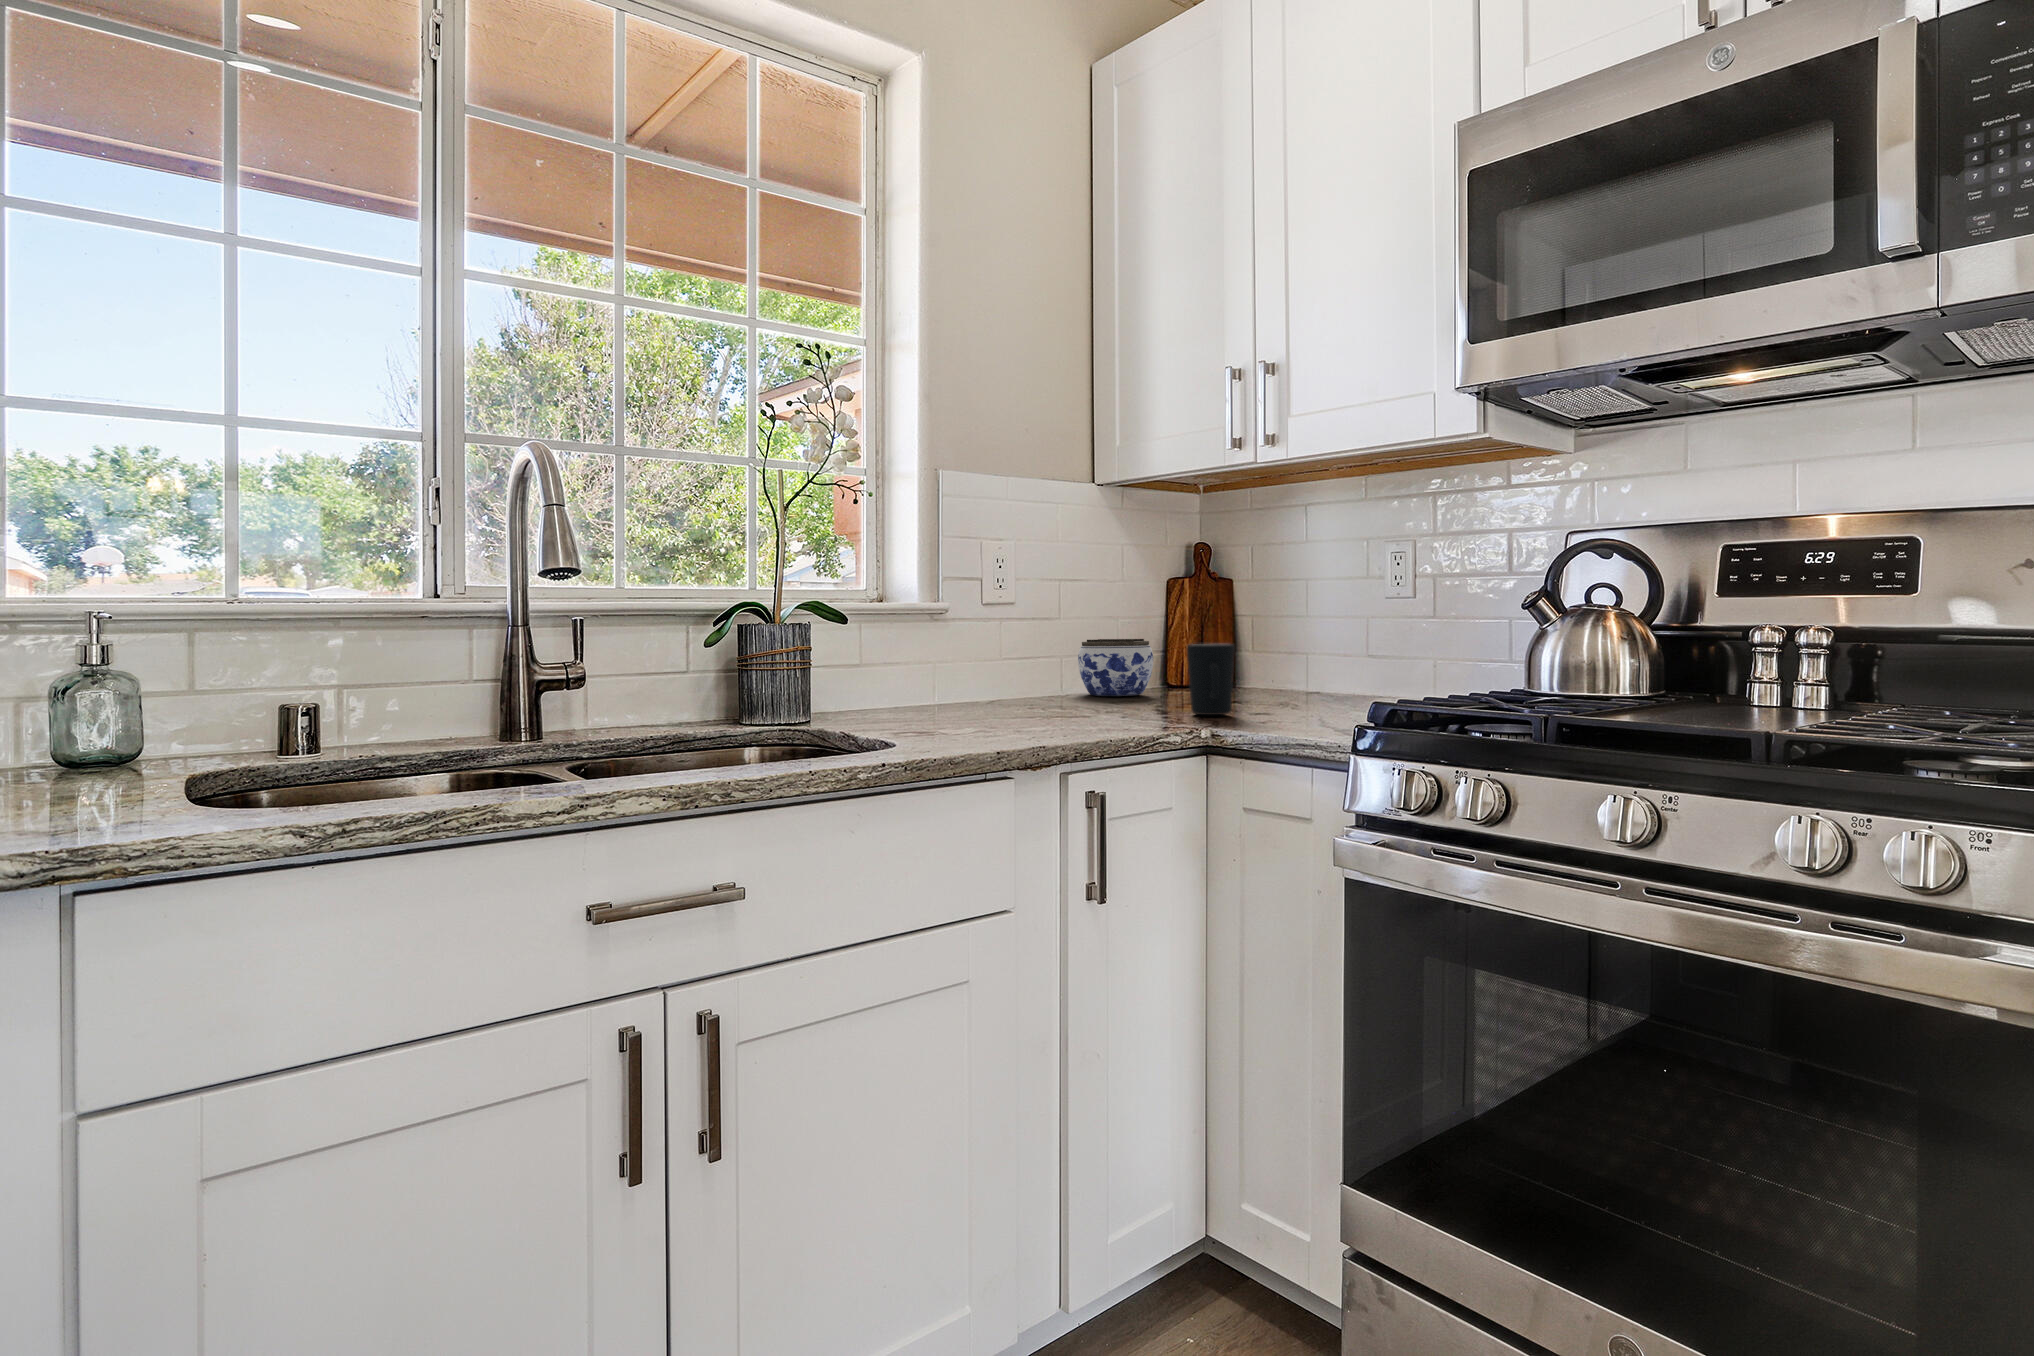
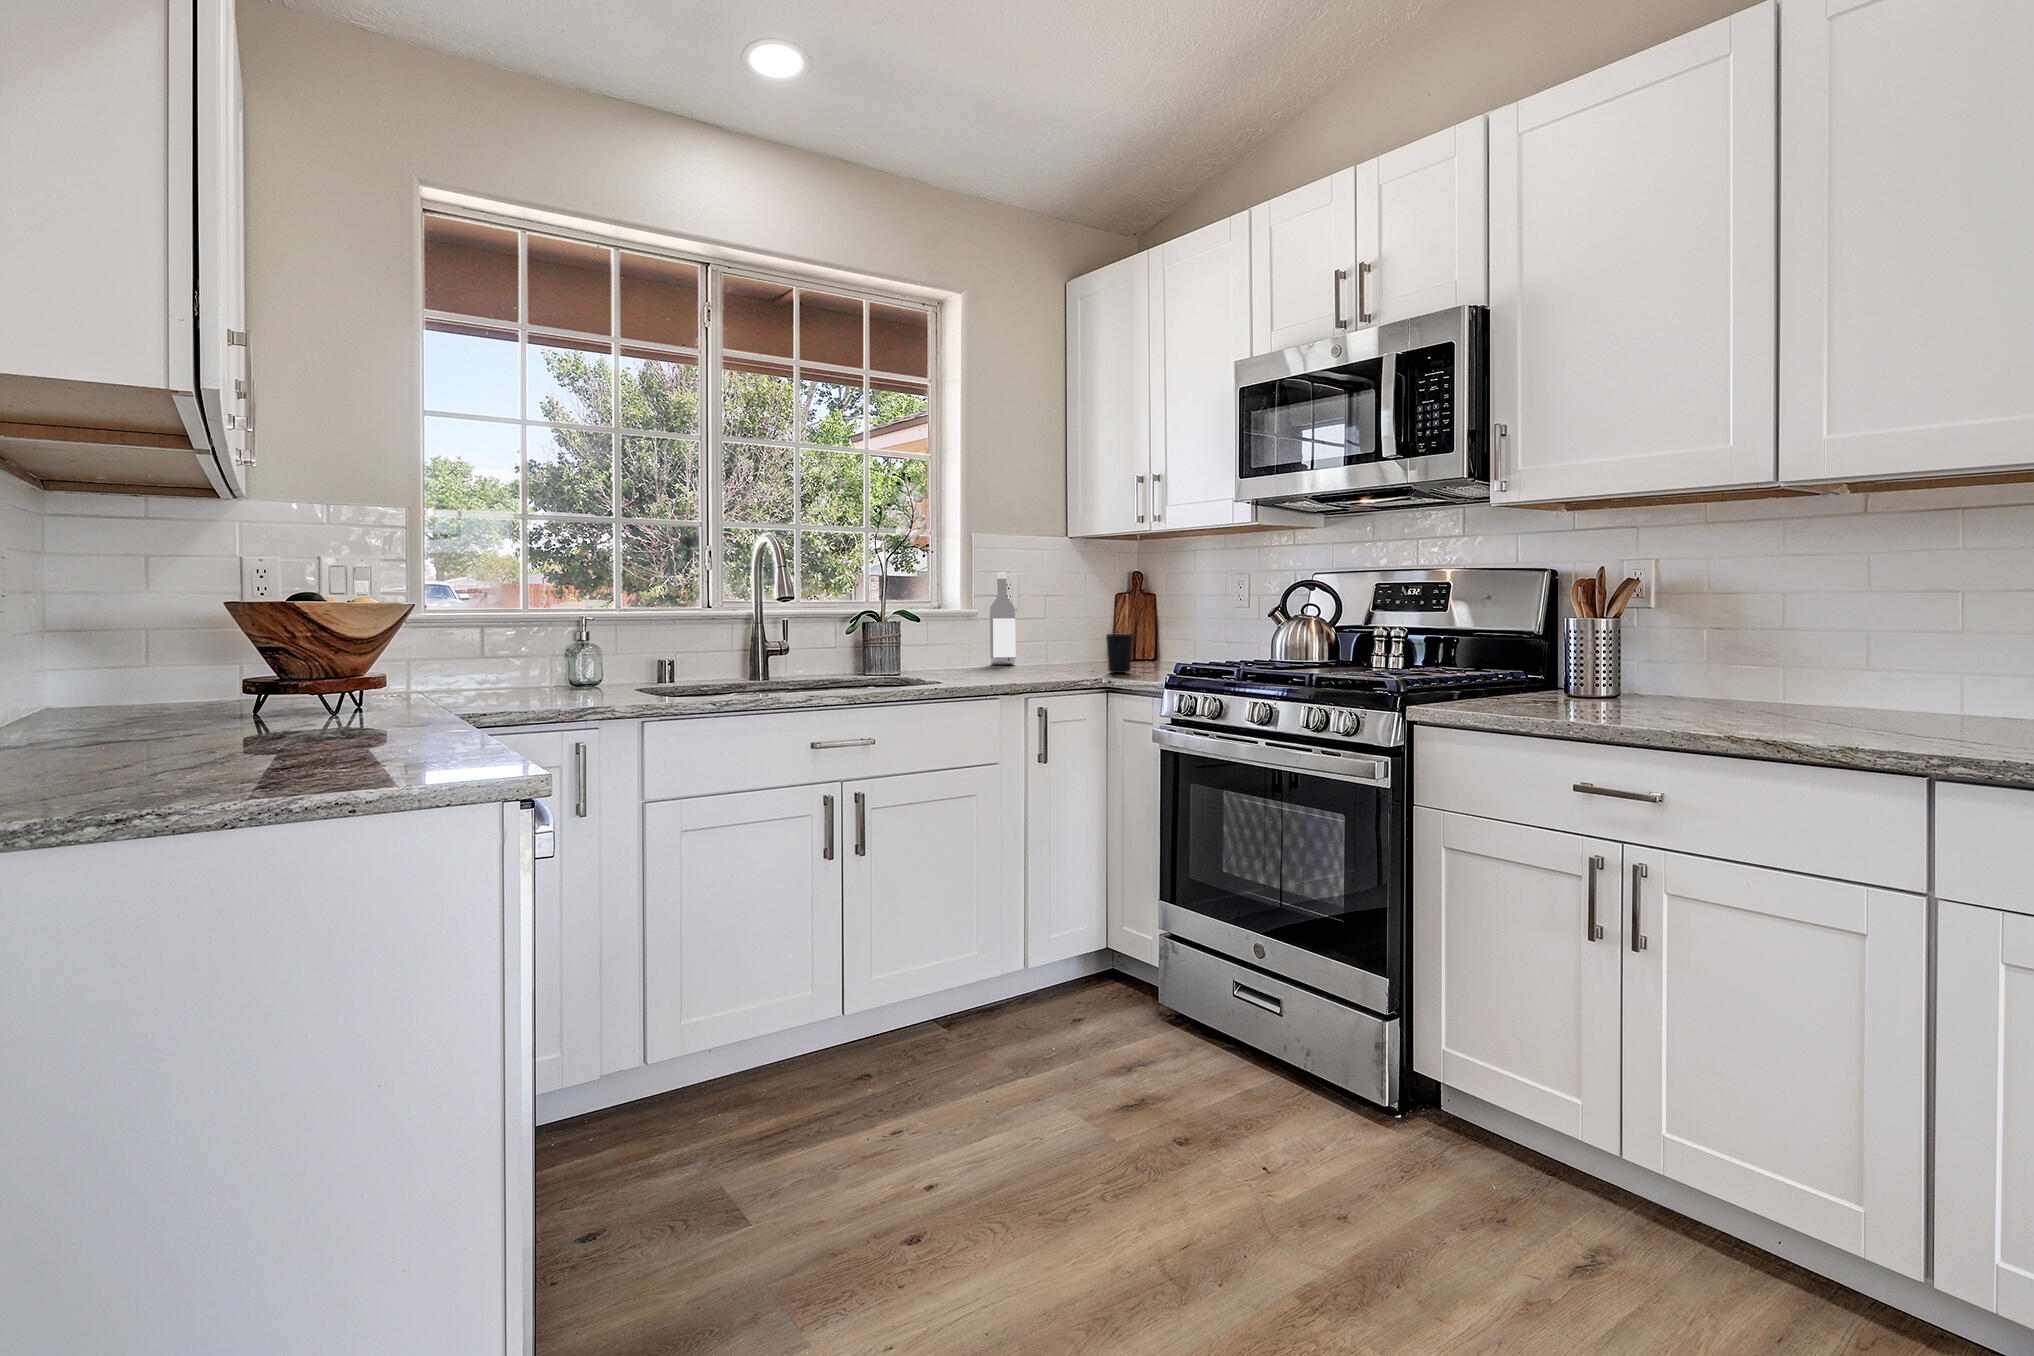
wine bottle: none [969,539,1014,699] -> present [990,572,1016,665]
jar: present [1078,639,1153,696] -> none [1055,630,1100,664]

